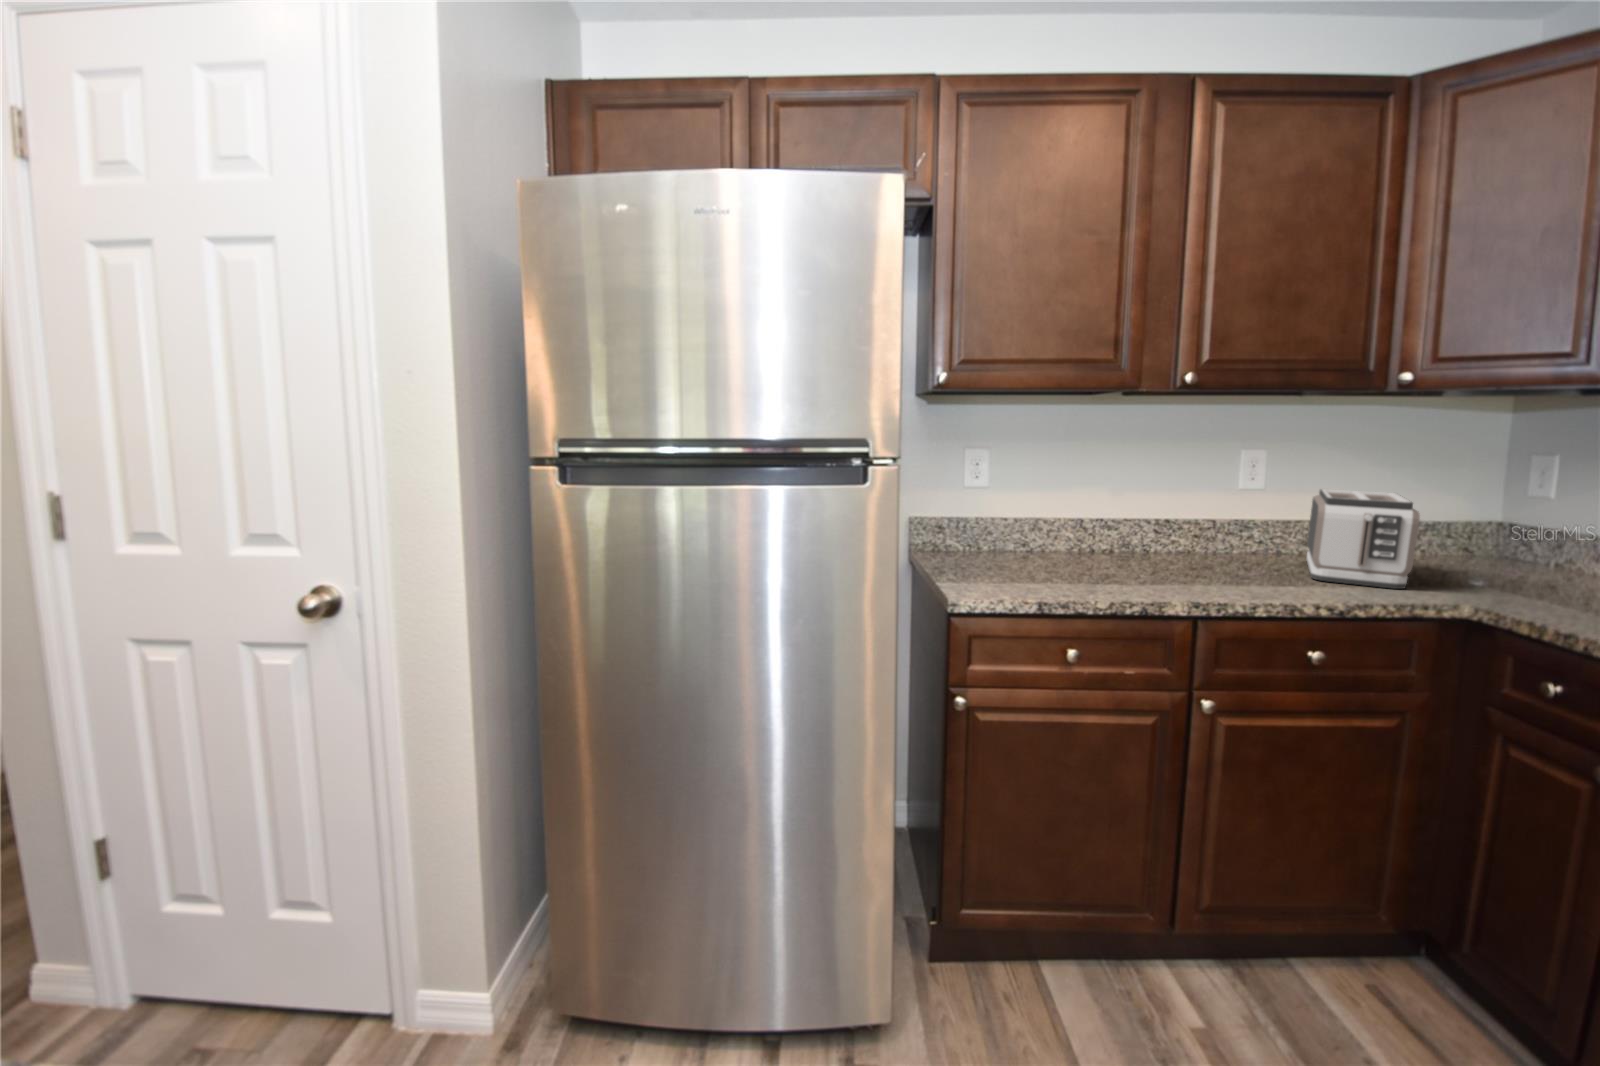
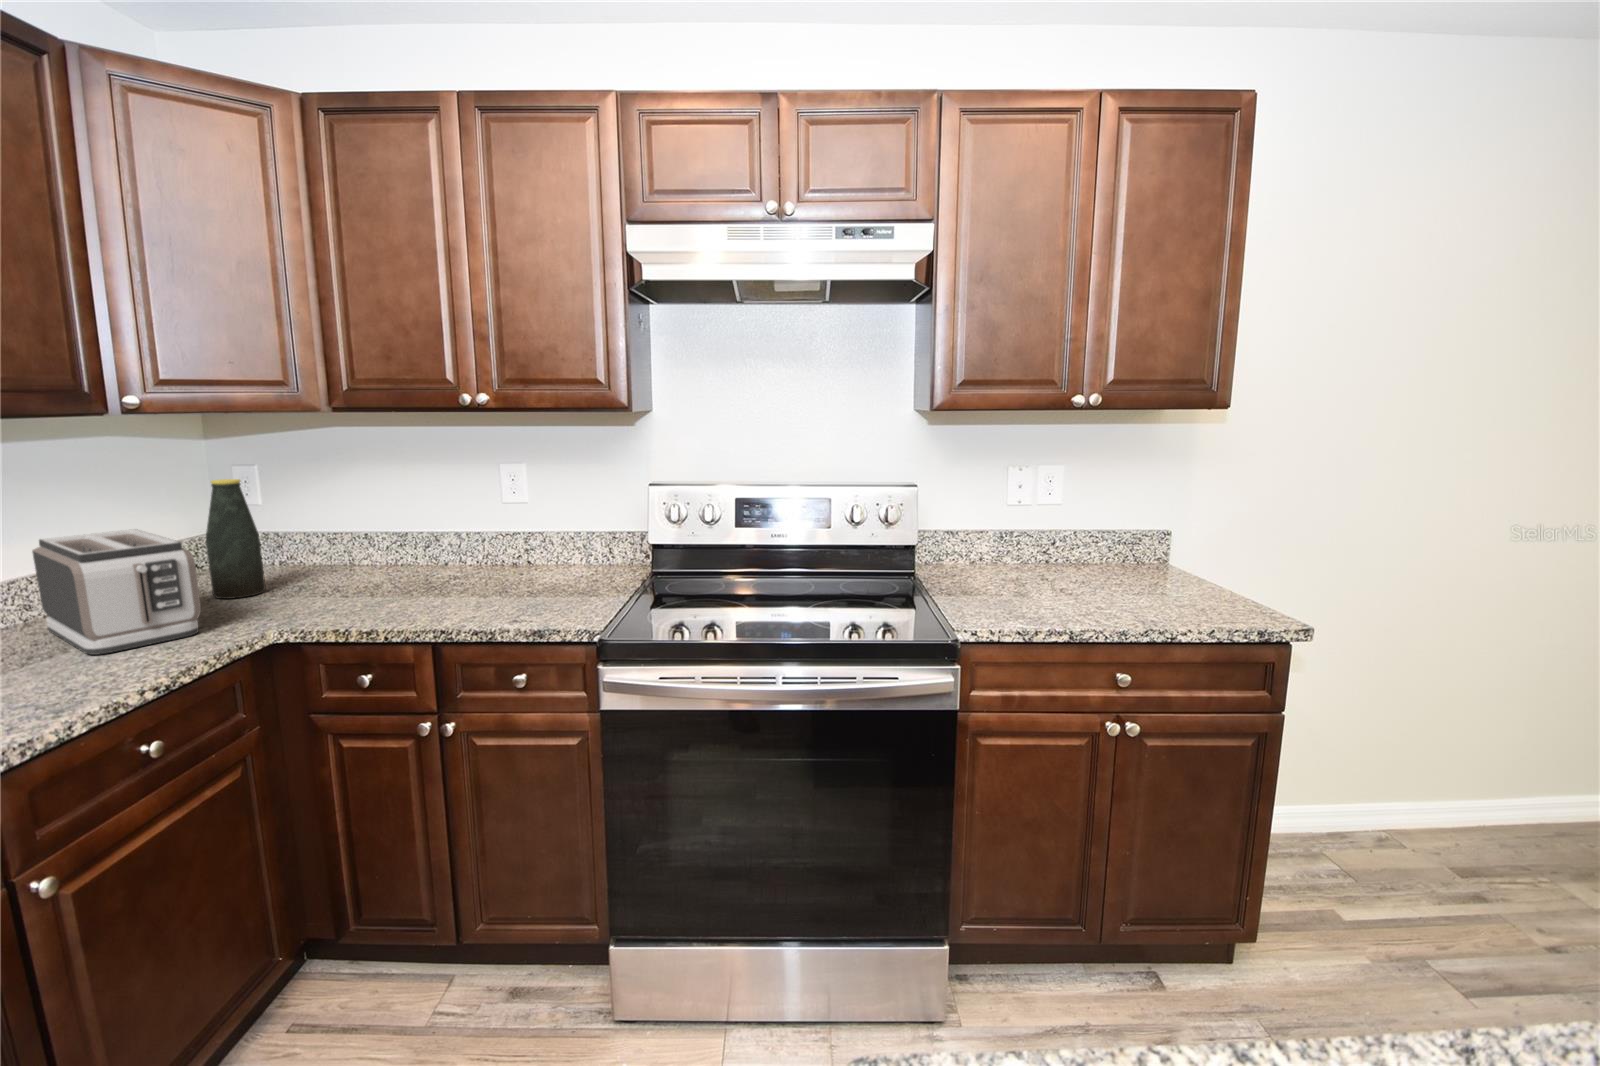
bottle: none [1453,458,1520,581] -> present [206,479,265,599]

